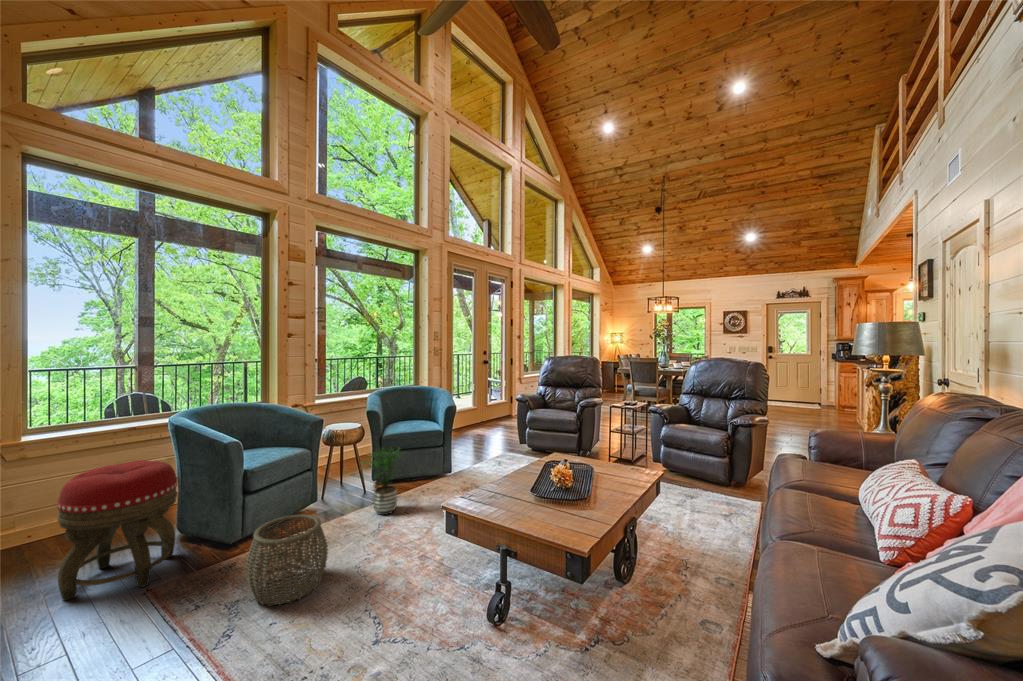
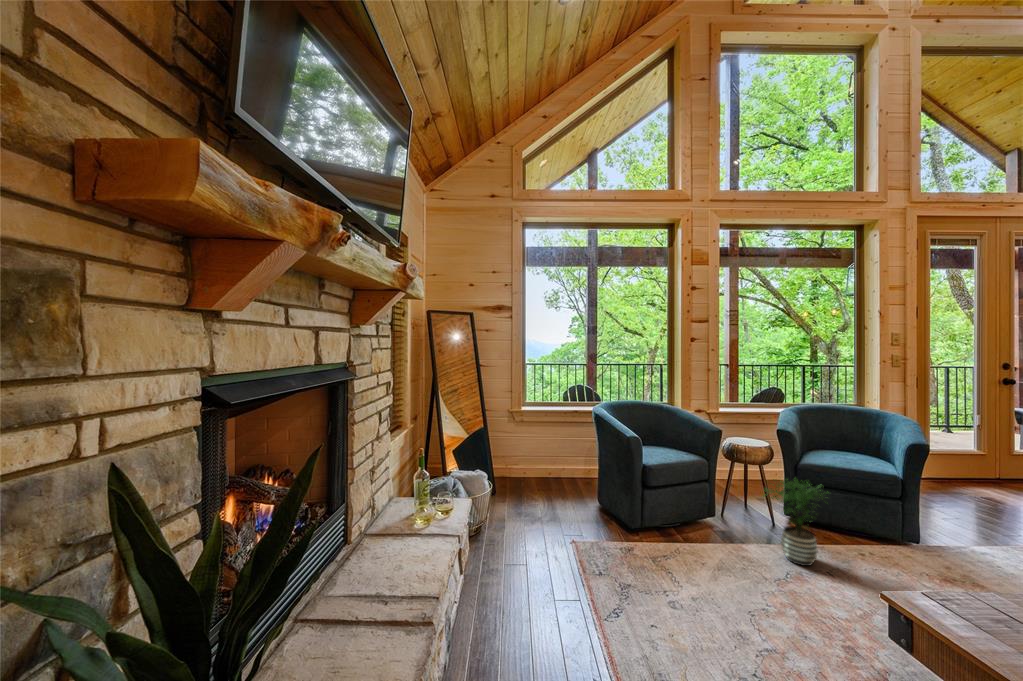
footstool: present [57,460,177,601] -> none [528,436,594,537]
woven basket: present [245,514,328,606] -> none [634,522,715,619]

